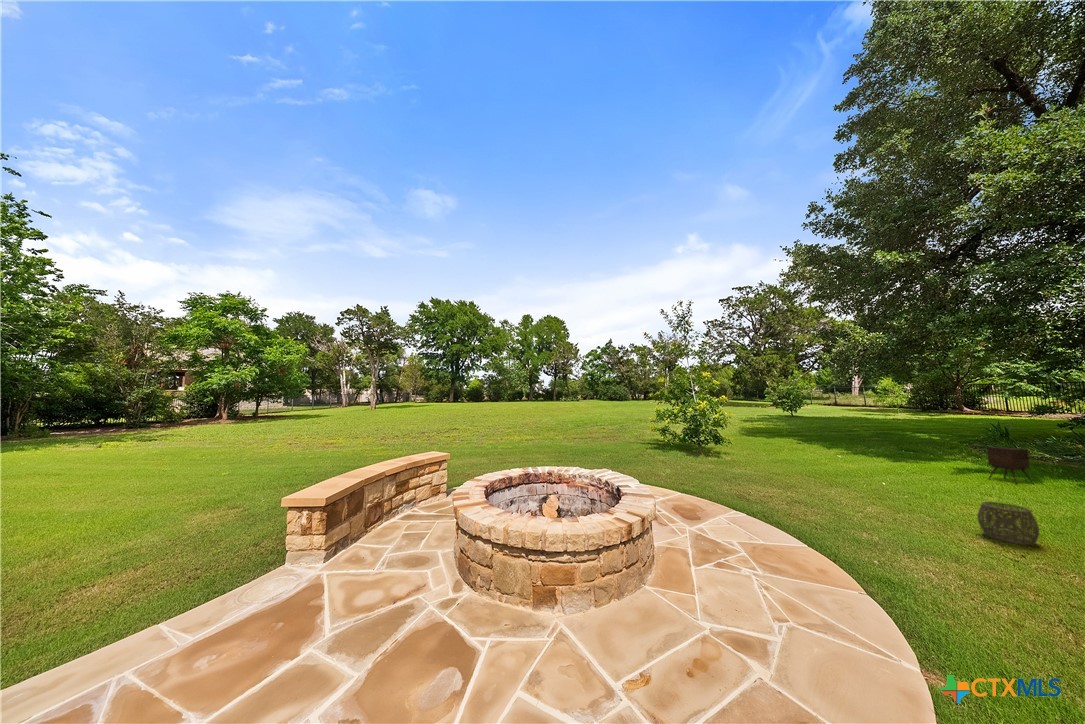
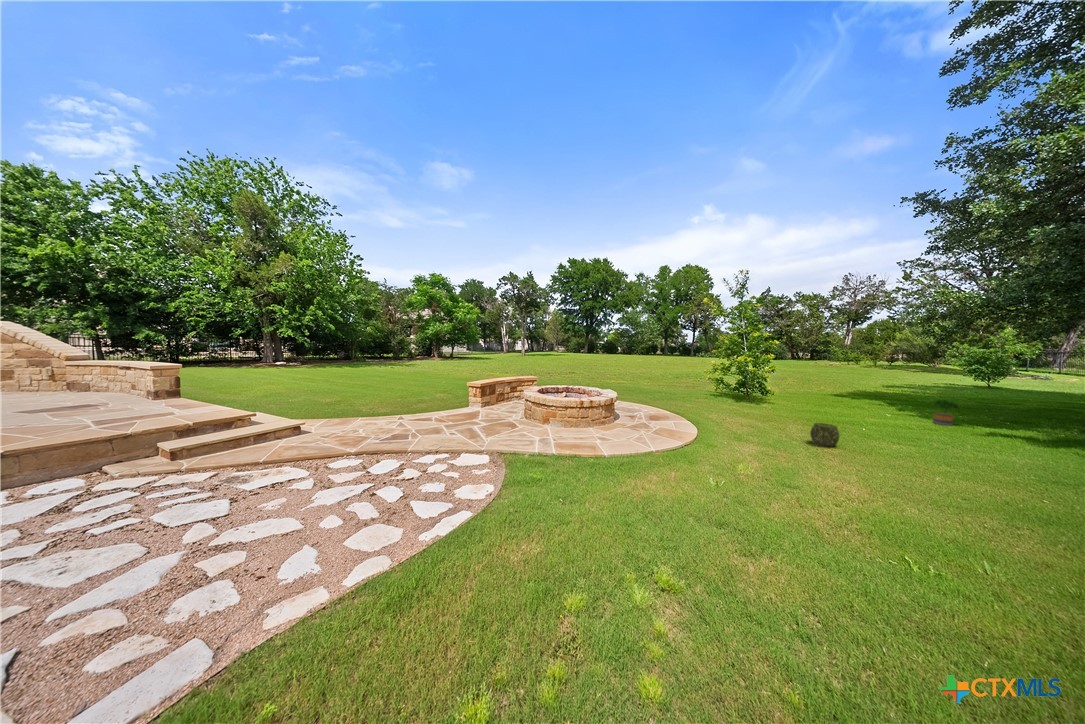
potted tree: none [926,441,960,471] -> present [933,400,960,426]
side table: present [987,447,1033,484] -> none [960,405,1000,438]

